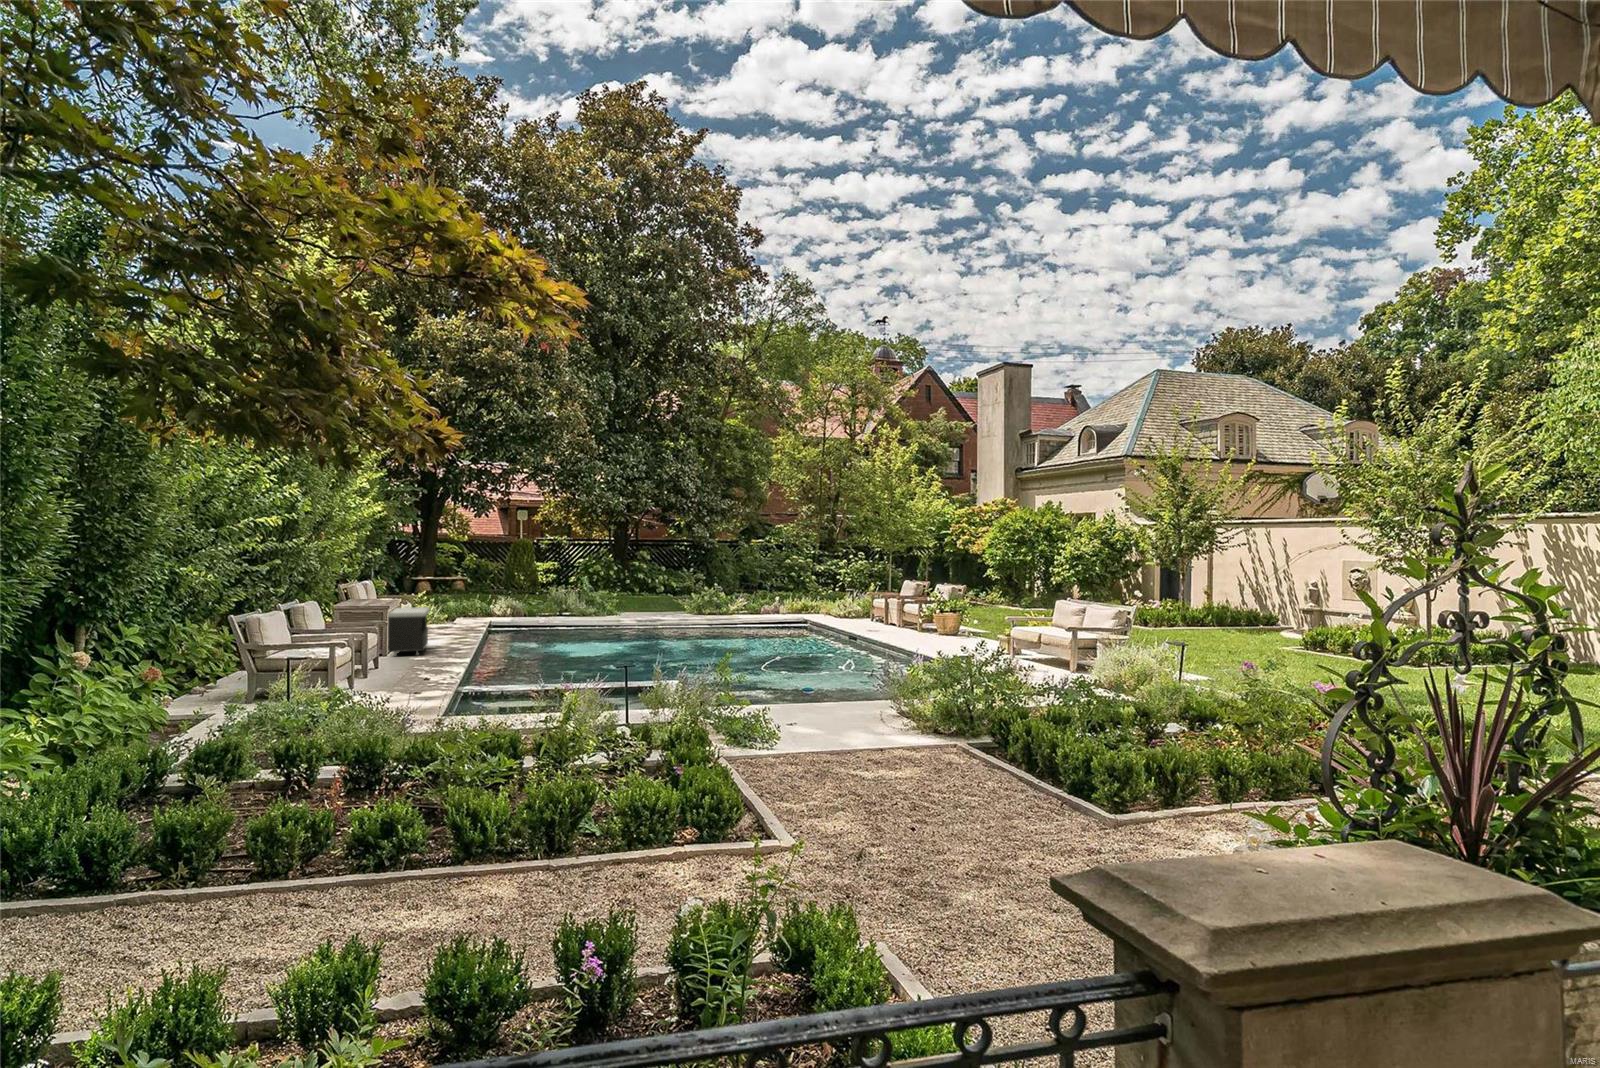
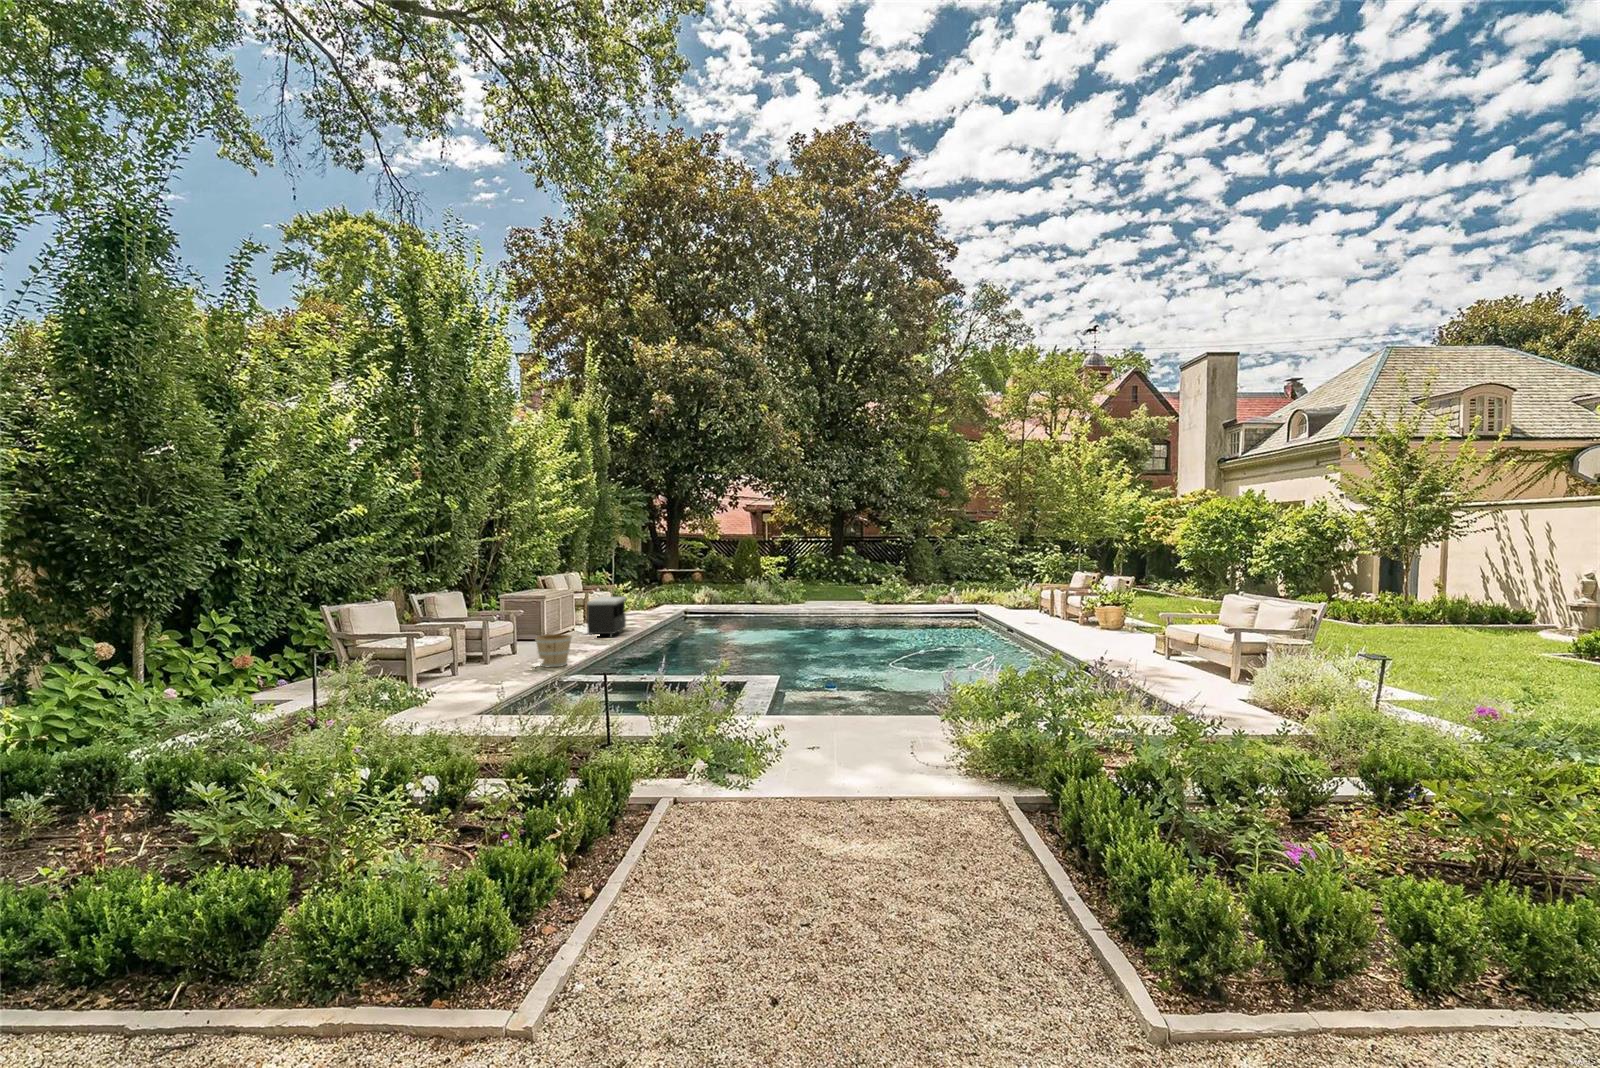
wooden bucket: none [359,650,404,689] -> present [535,634,572,667]

